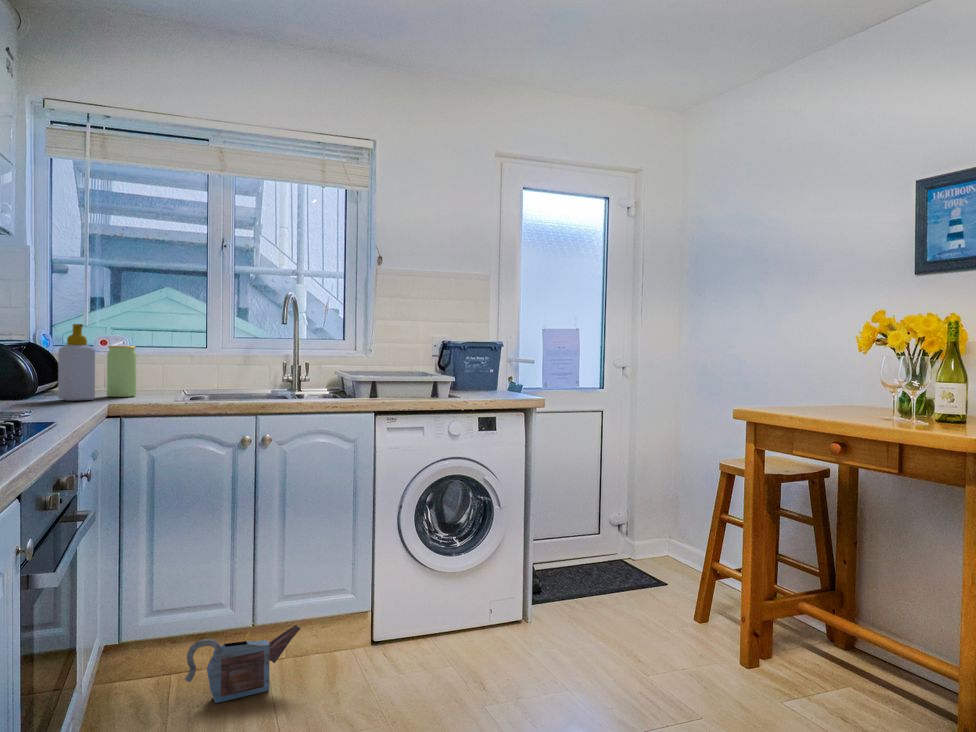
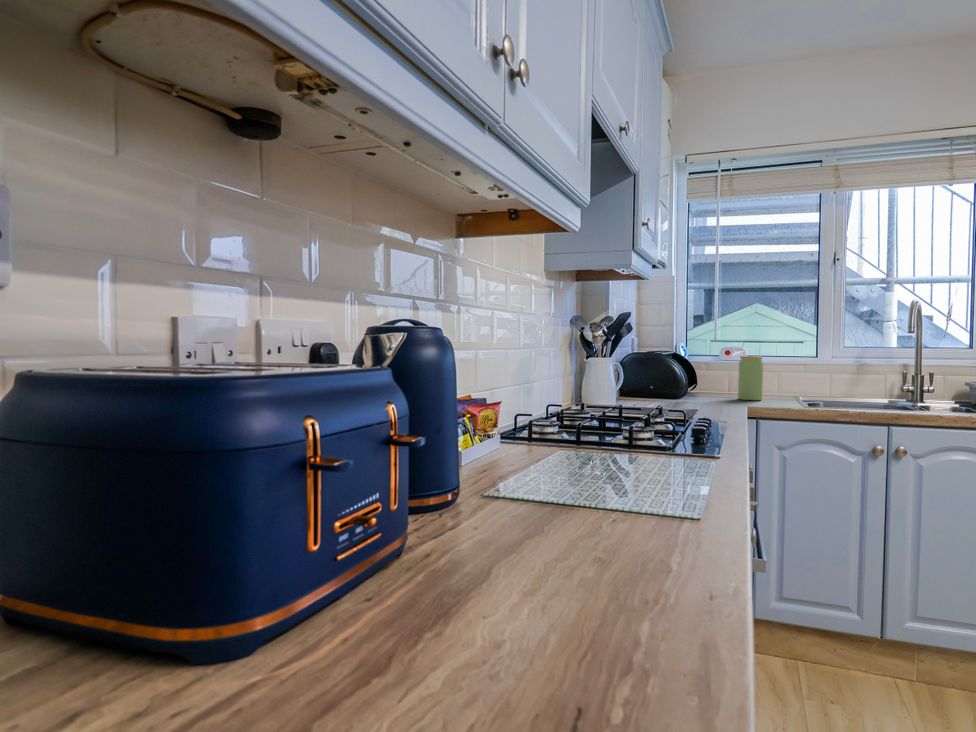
soap bottle: present [58,324,95,401] -> none [705,339,735,402]
watering can: present [185,625,301,703] -> none [820,632,942,703]

